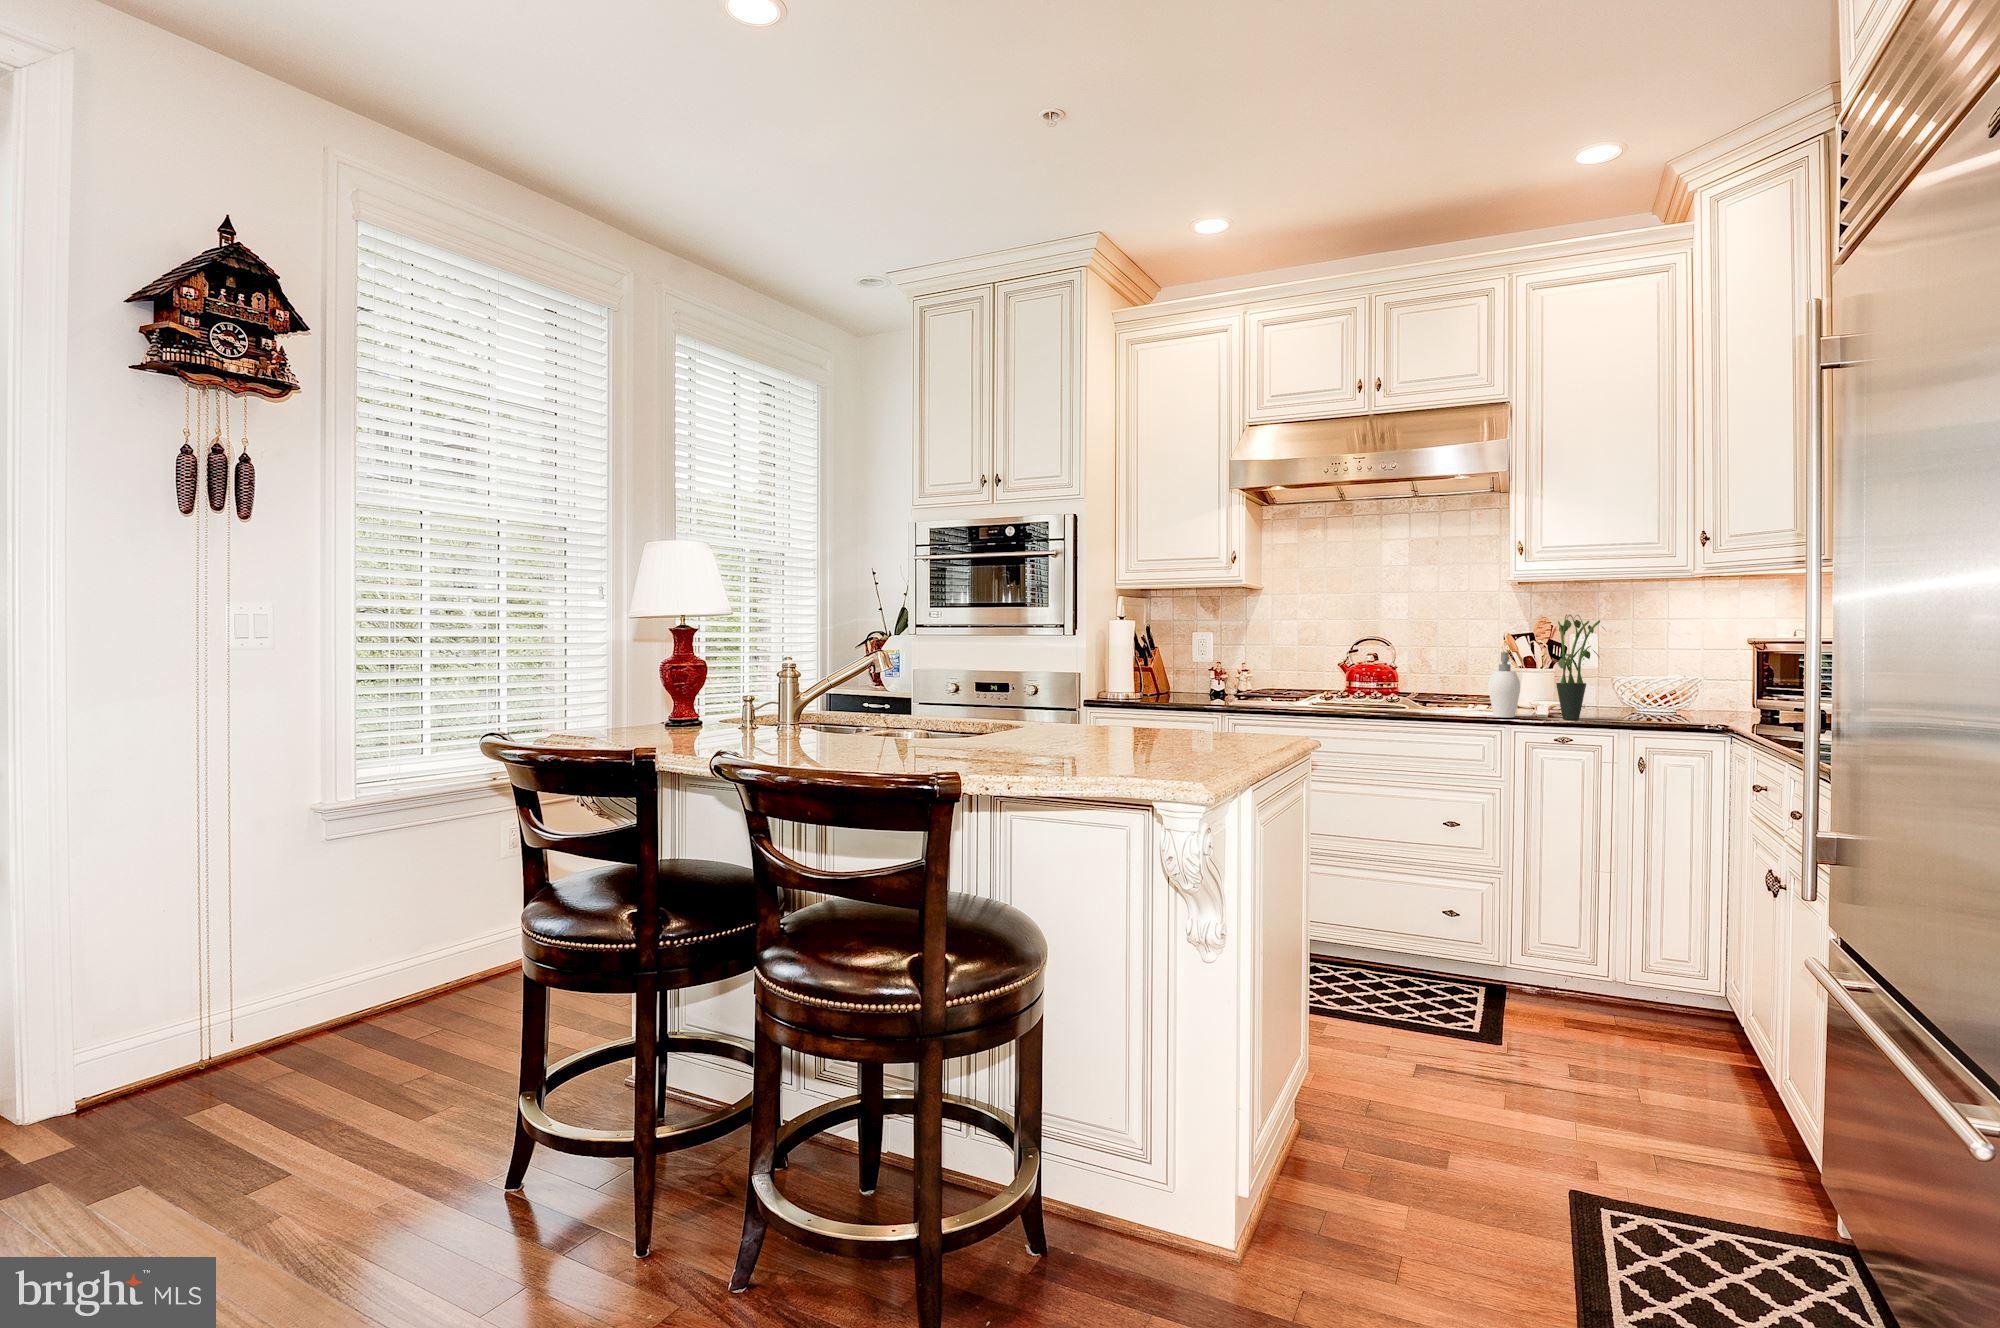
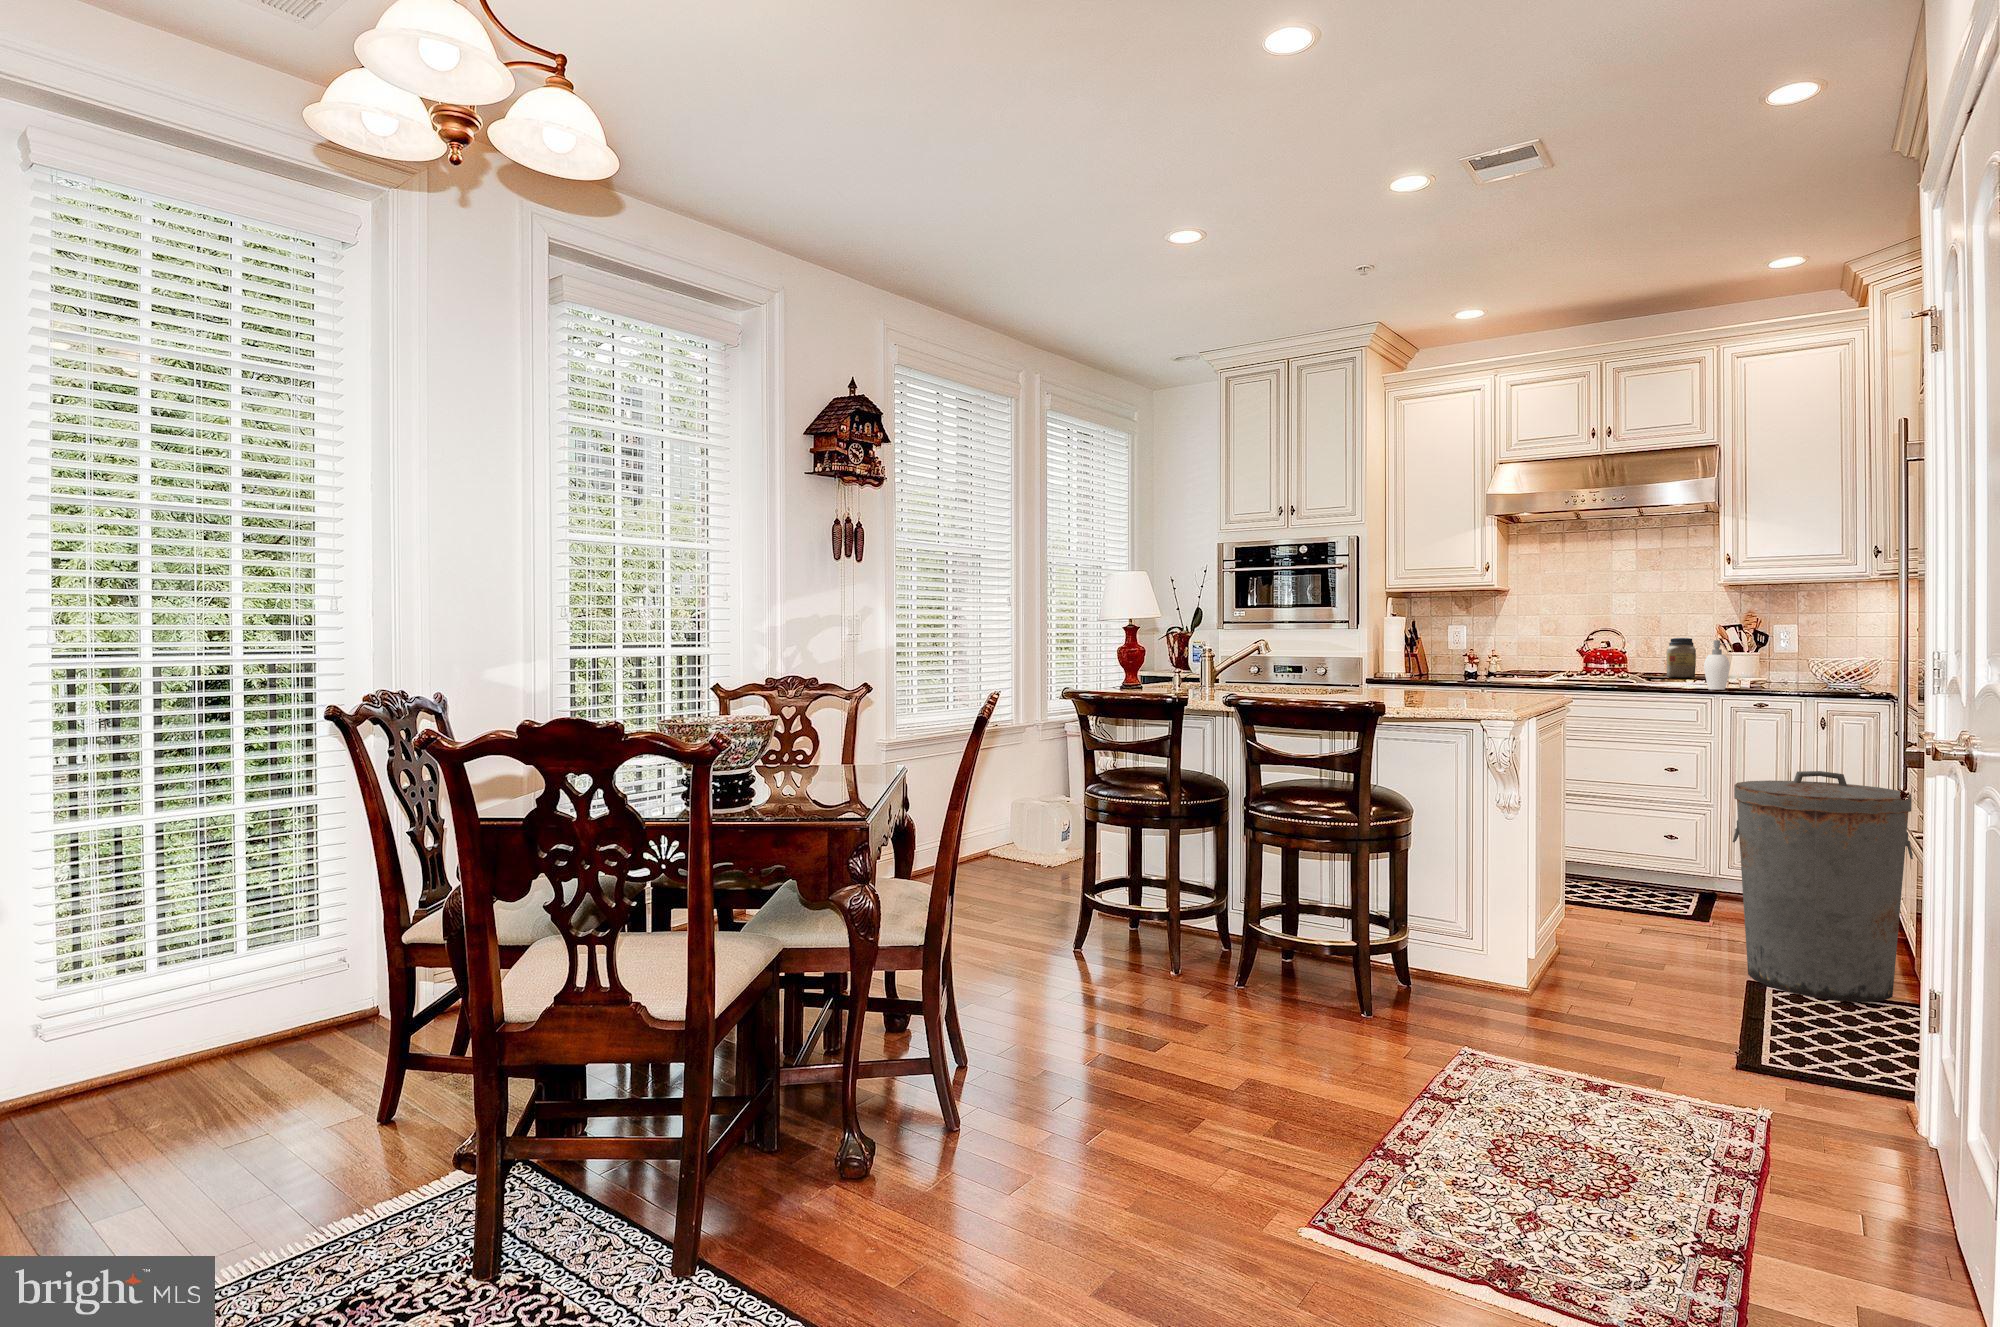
potted plant: present [1556,615,1605,720] -> none [1759,611,1801,691]
jar: none [1447,648,1481,698] -> present [1667,638,1696,678]
trash can: none [1519,866,1795,1259] -> present [1733,771,1913,1002]

